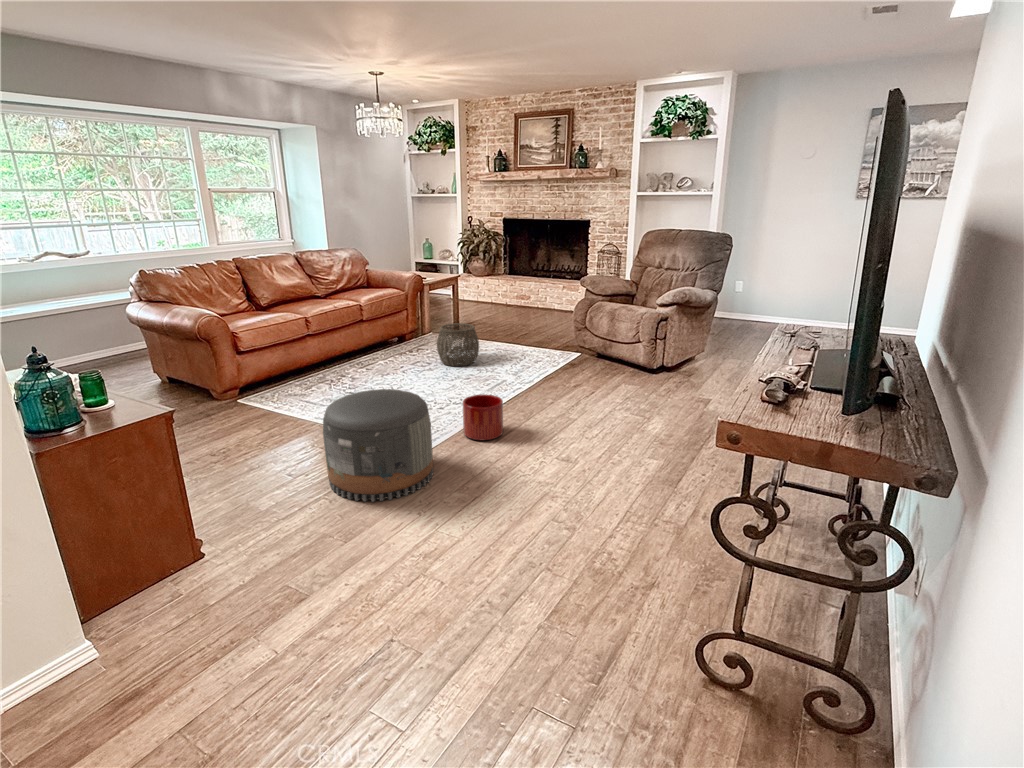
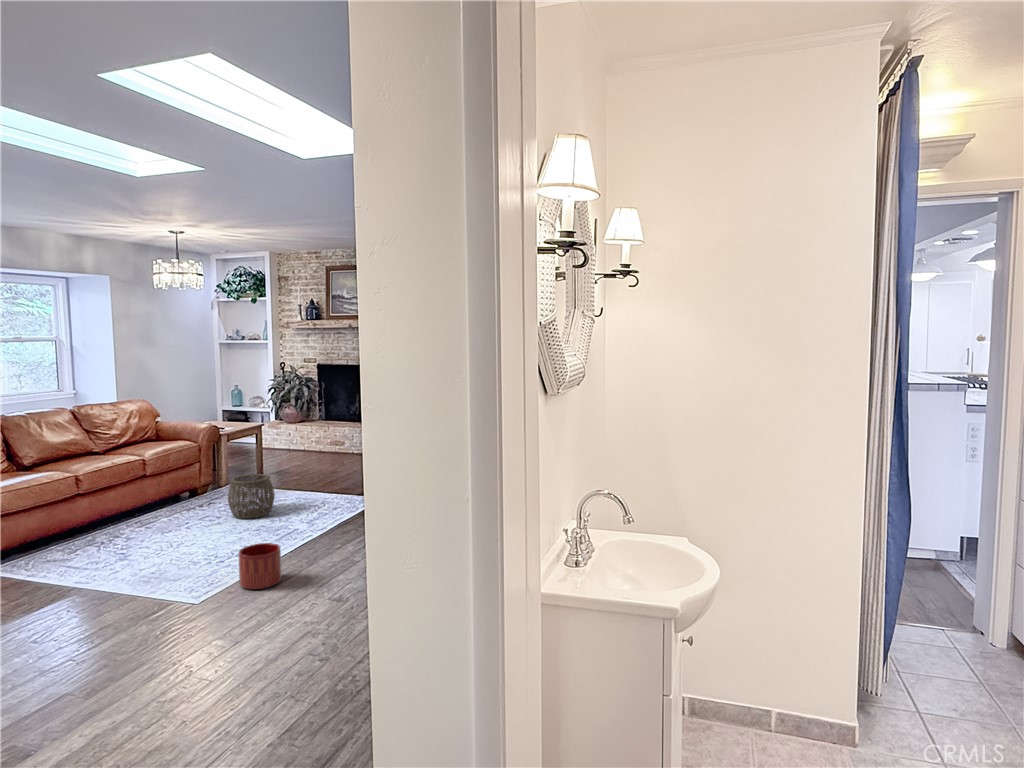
pouf: present [323,389,433,502] -> none [78,543,199,658]

